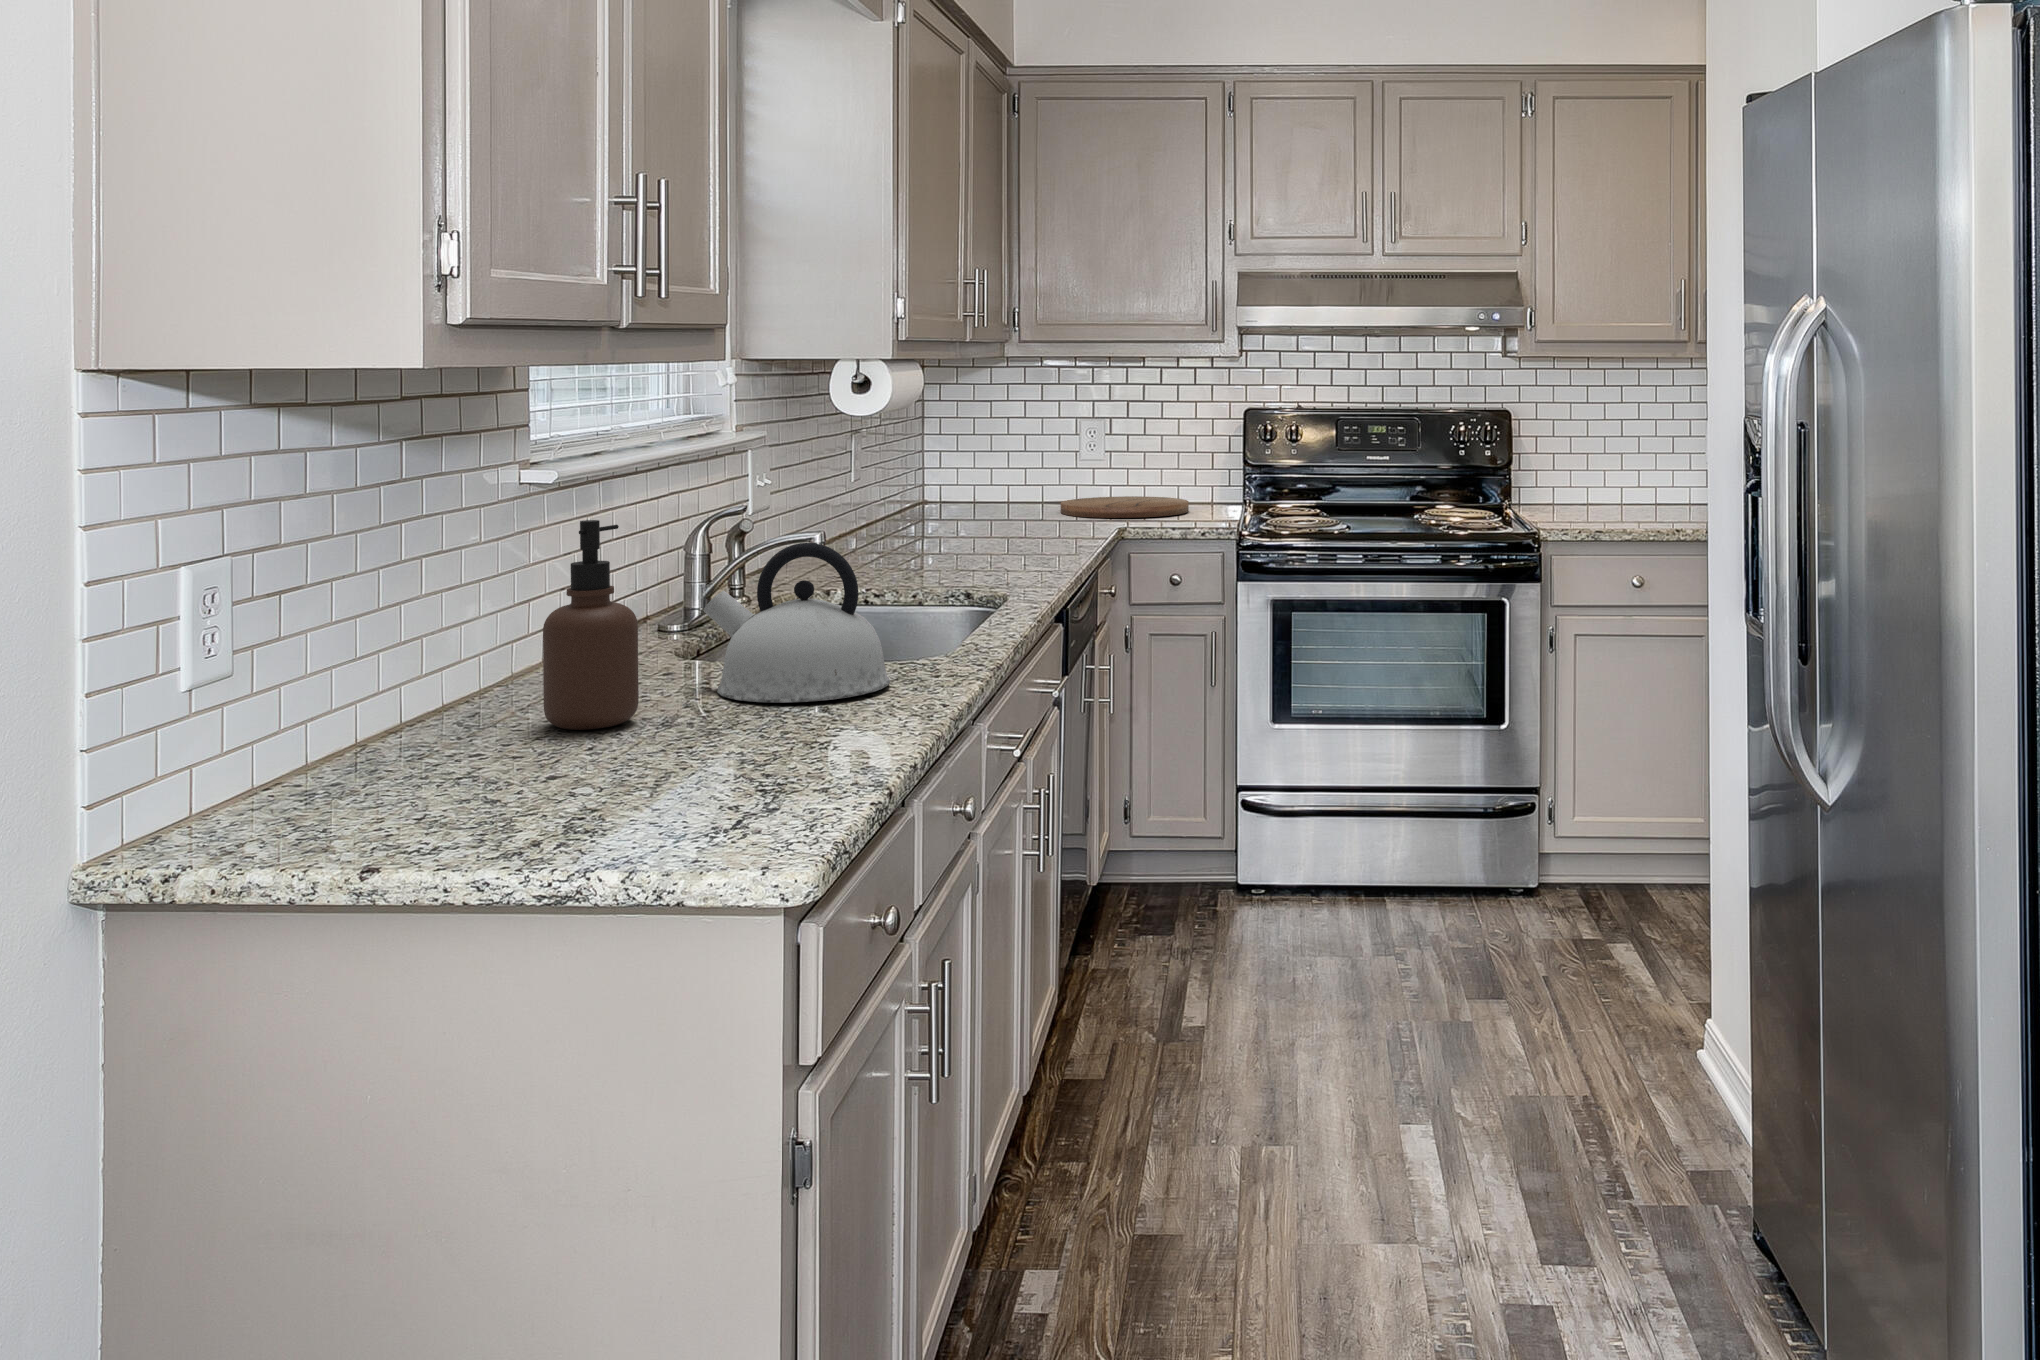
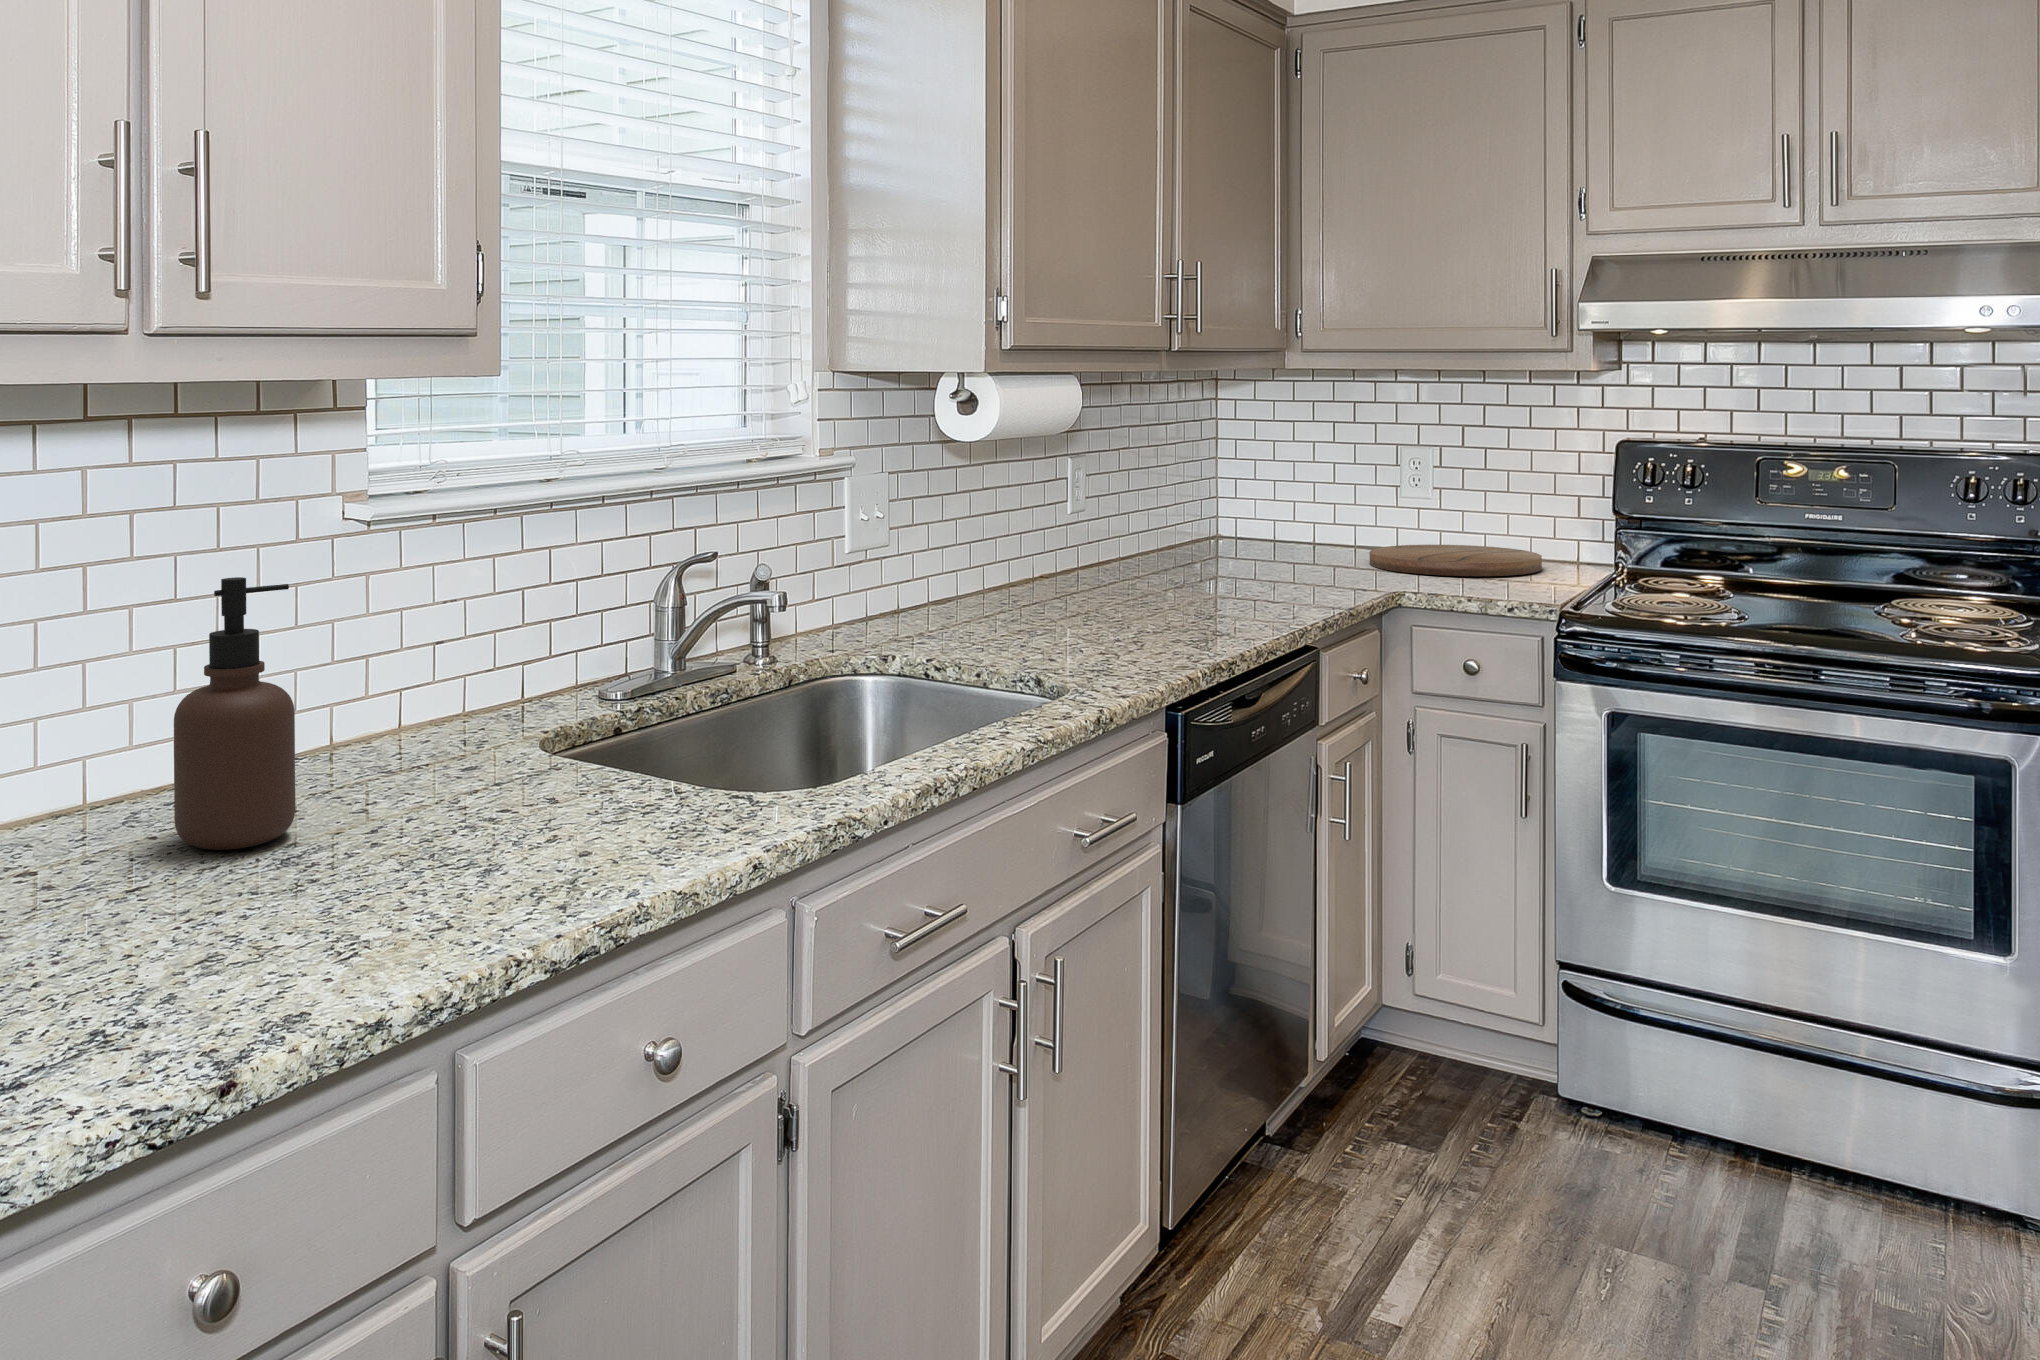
kettle: present [703,543,890,703] -> none [447,620,676,846]

